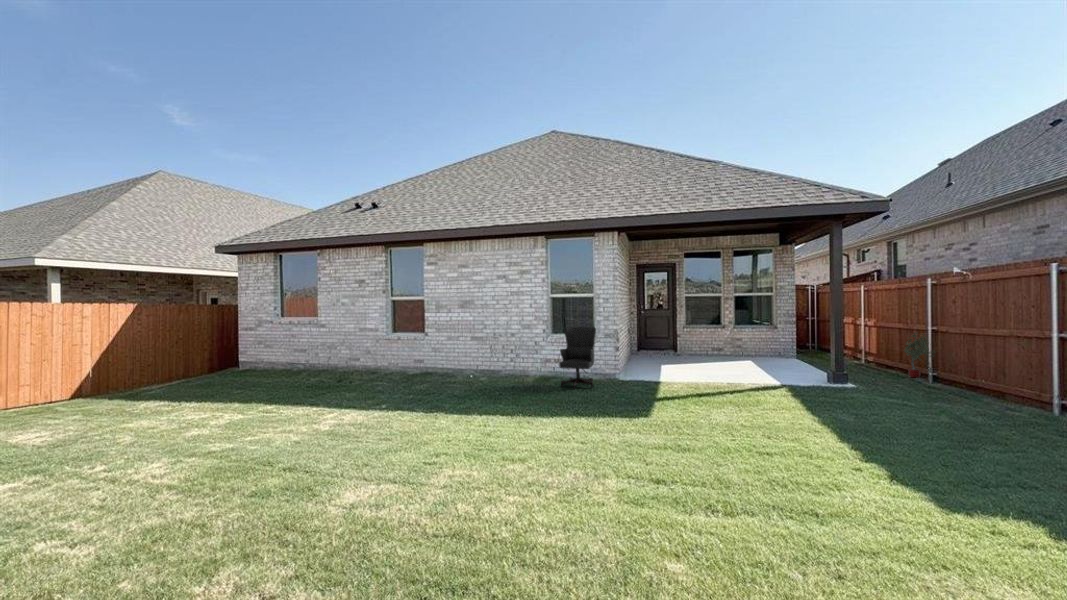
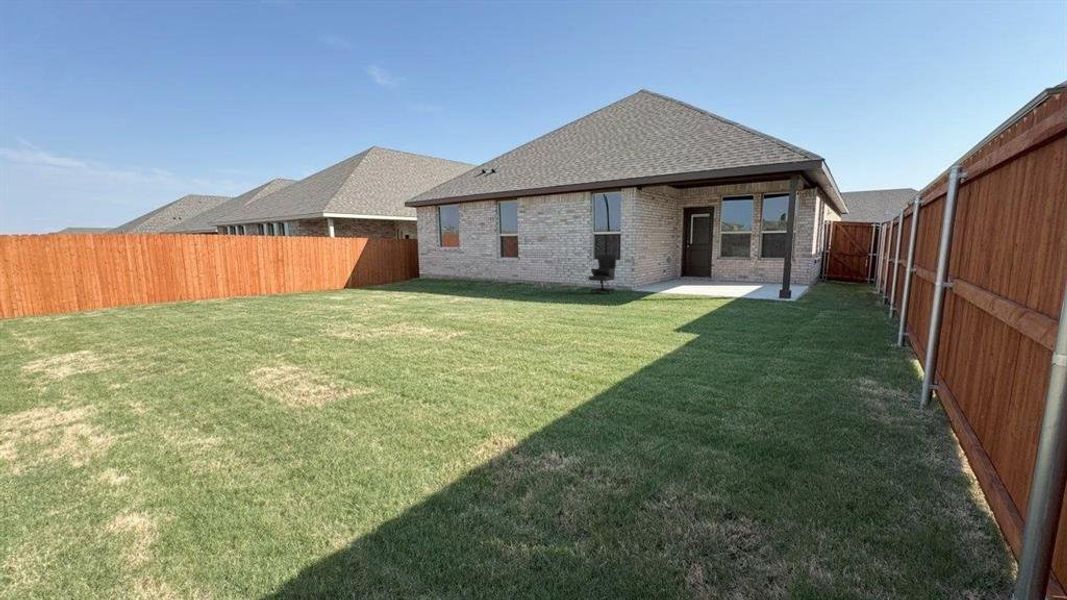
potted tree: present [904,333,935,378] -> none [862,263,887,300]

